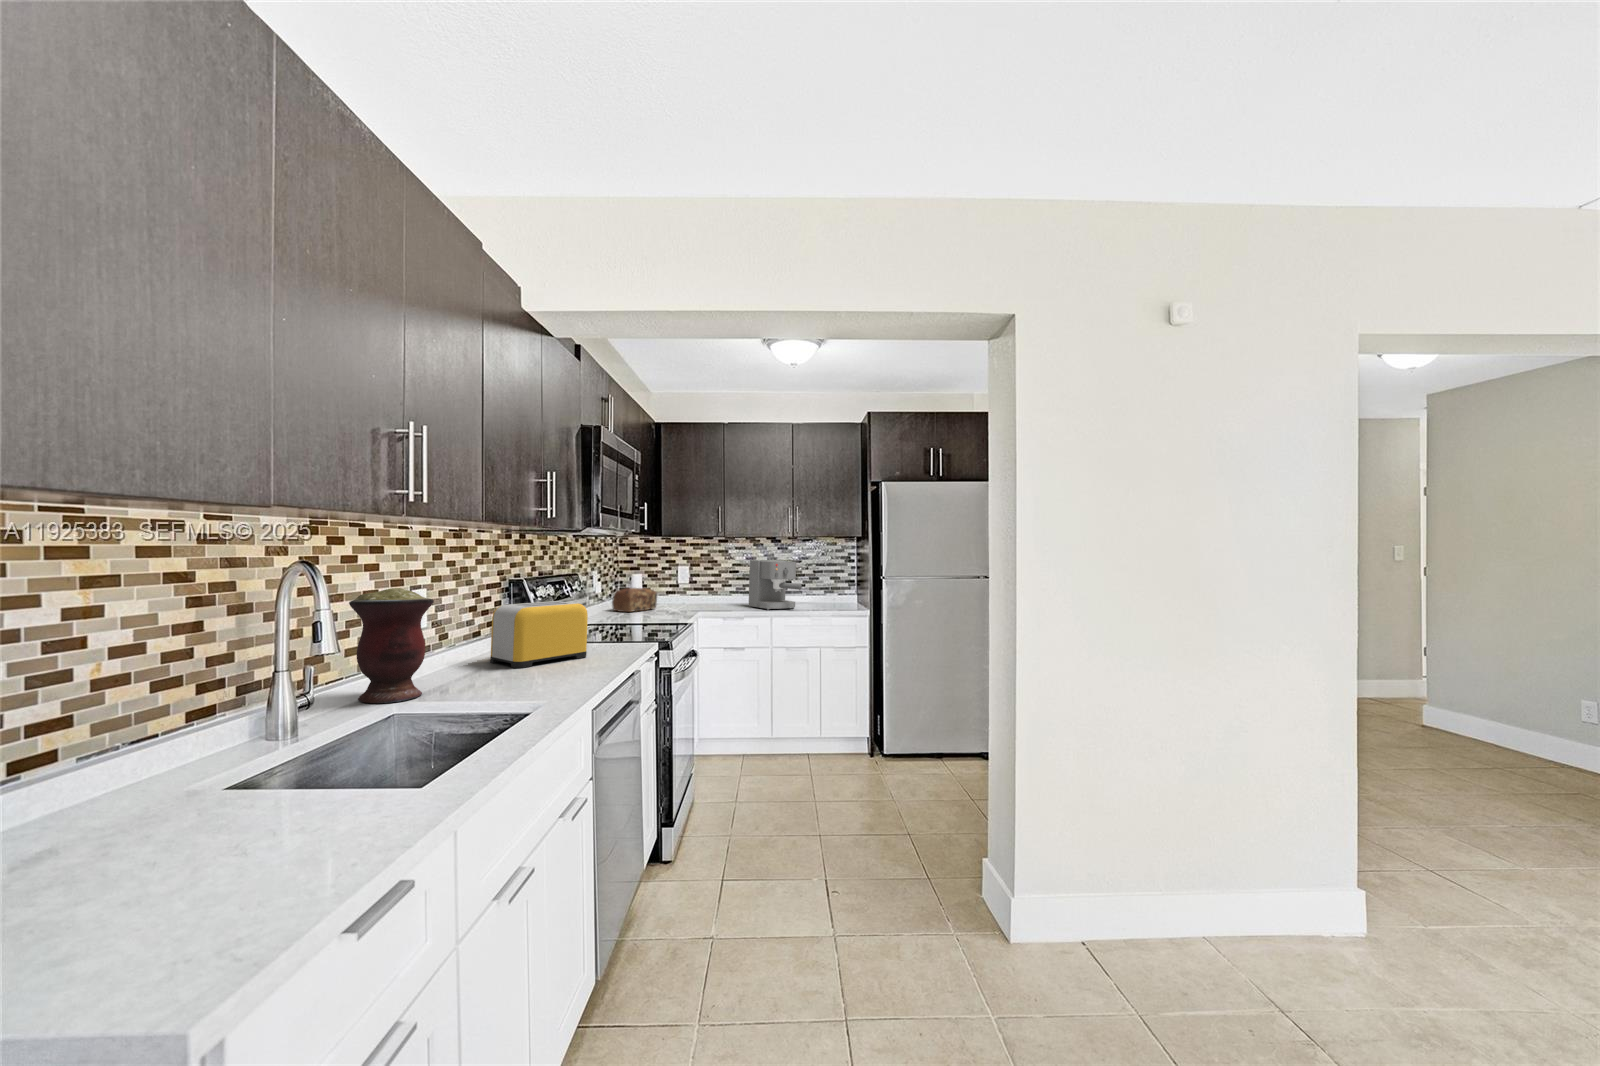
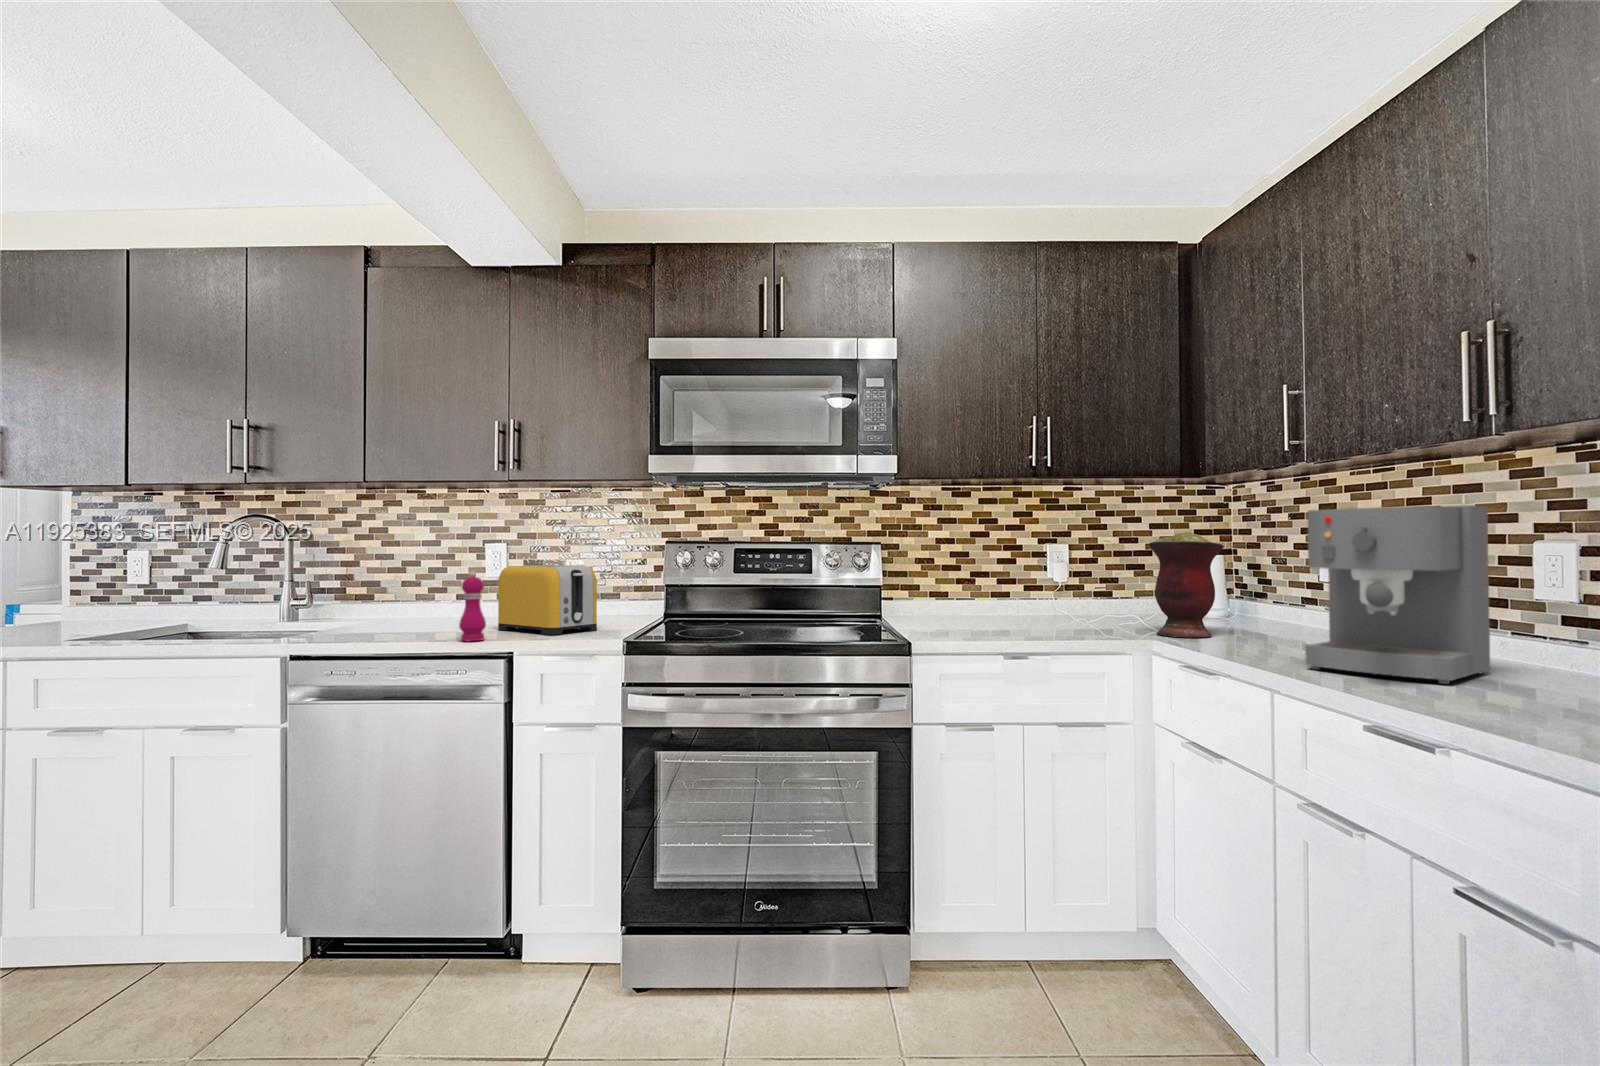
vase: present [349,588,434,703] -> present [1149,532,1224,637]
bread loaf: present [612,588,657,612] -> none [1017,580,1112,629]
pepper mill: none [593,612,615,670] -> present [459,572,486,642]

